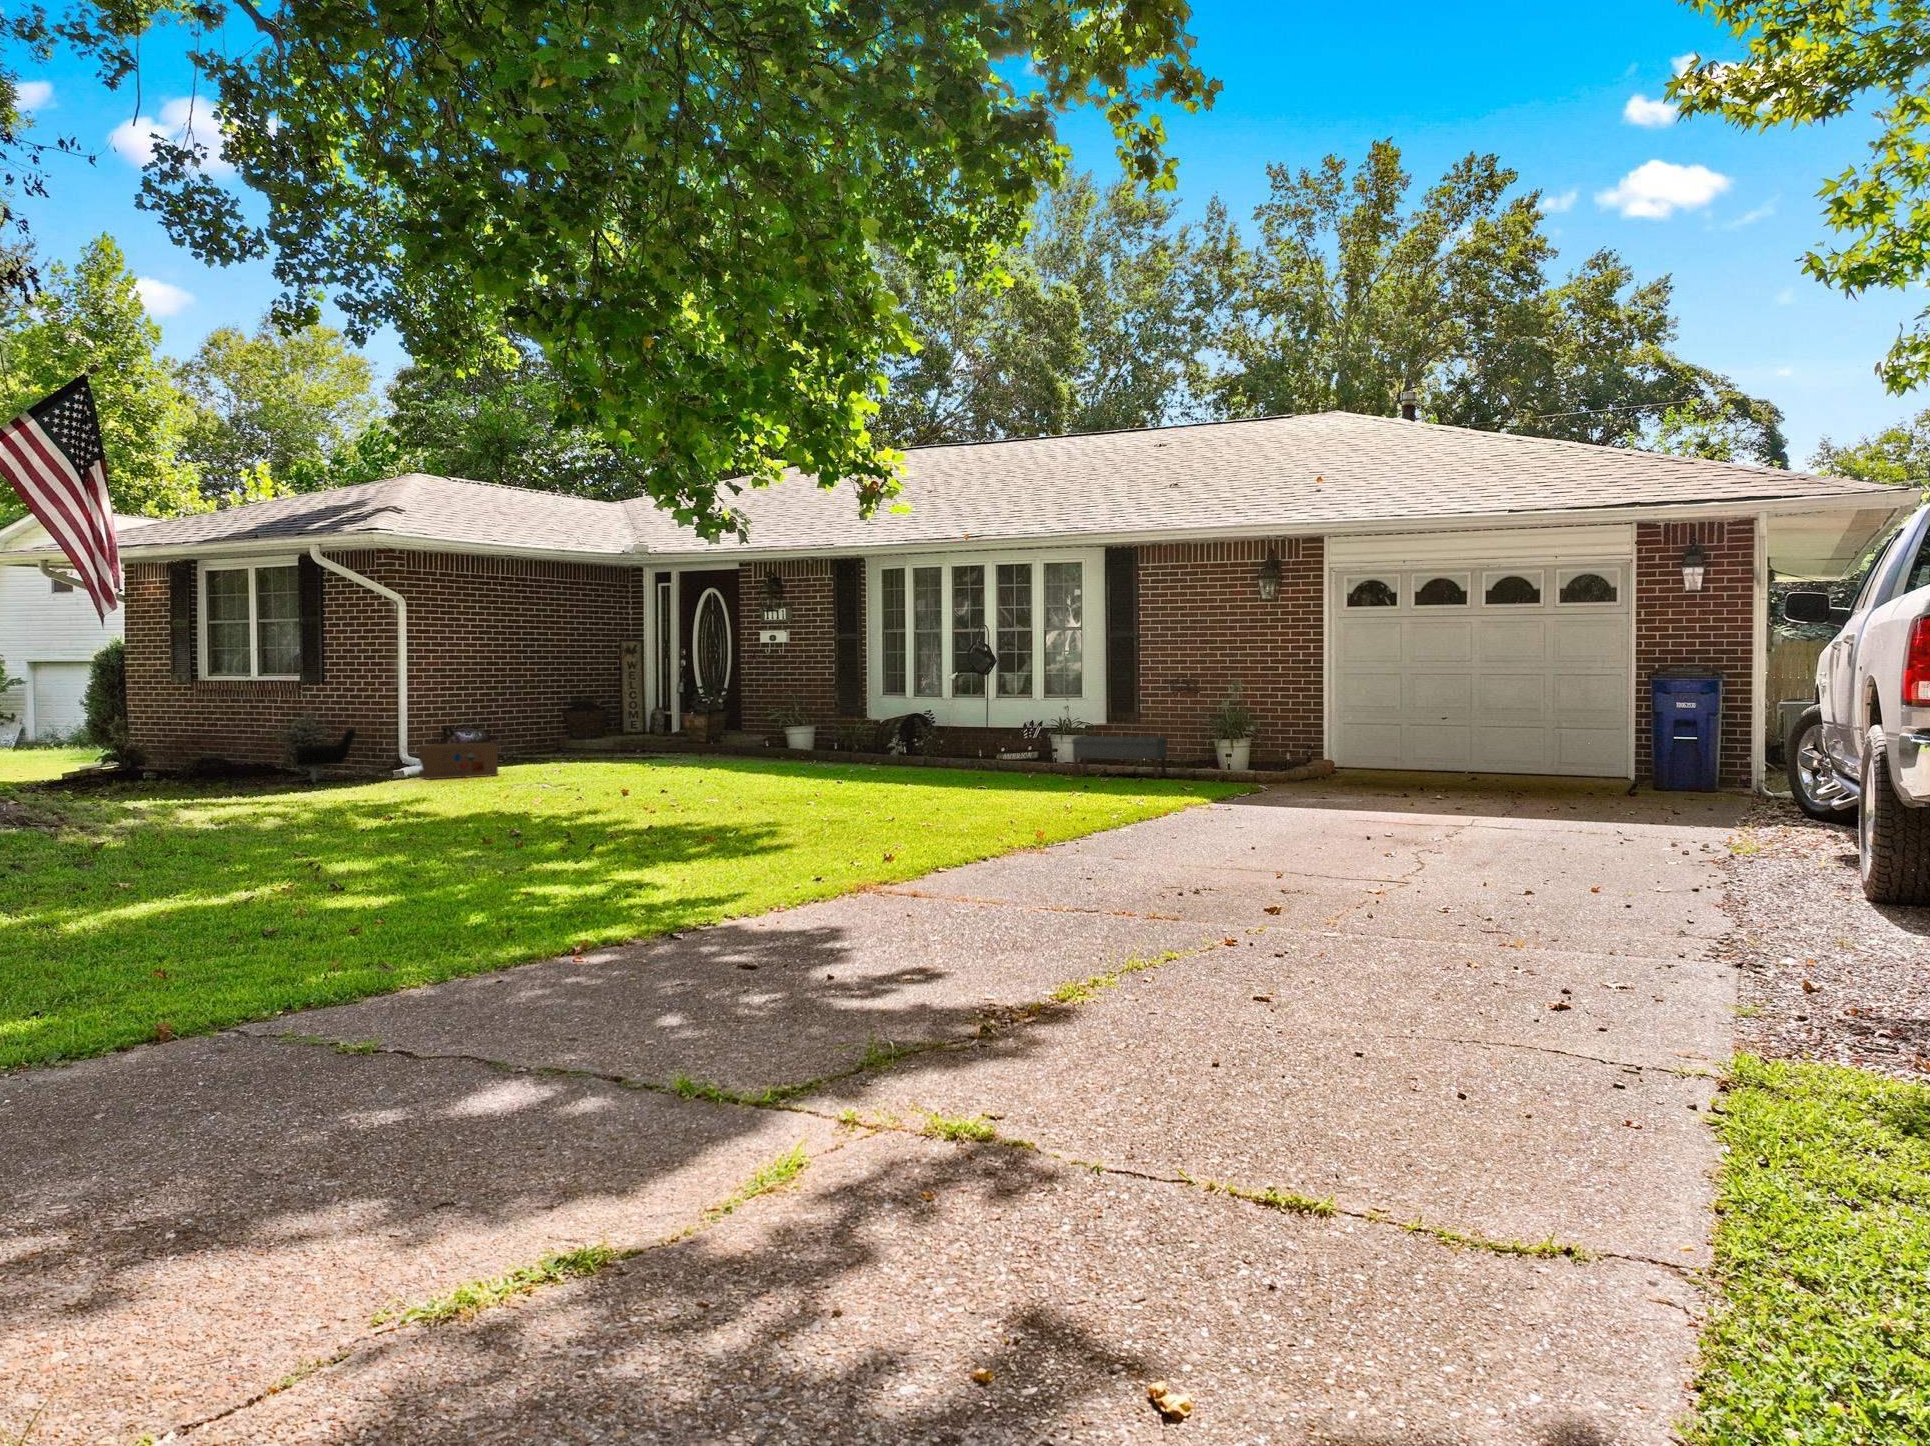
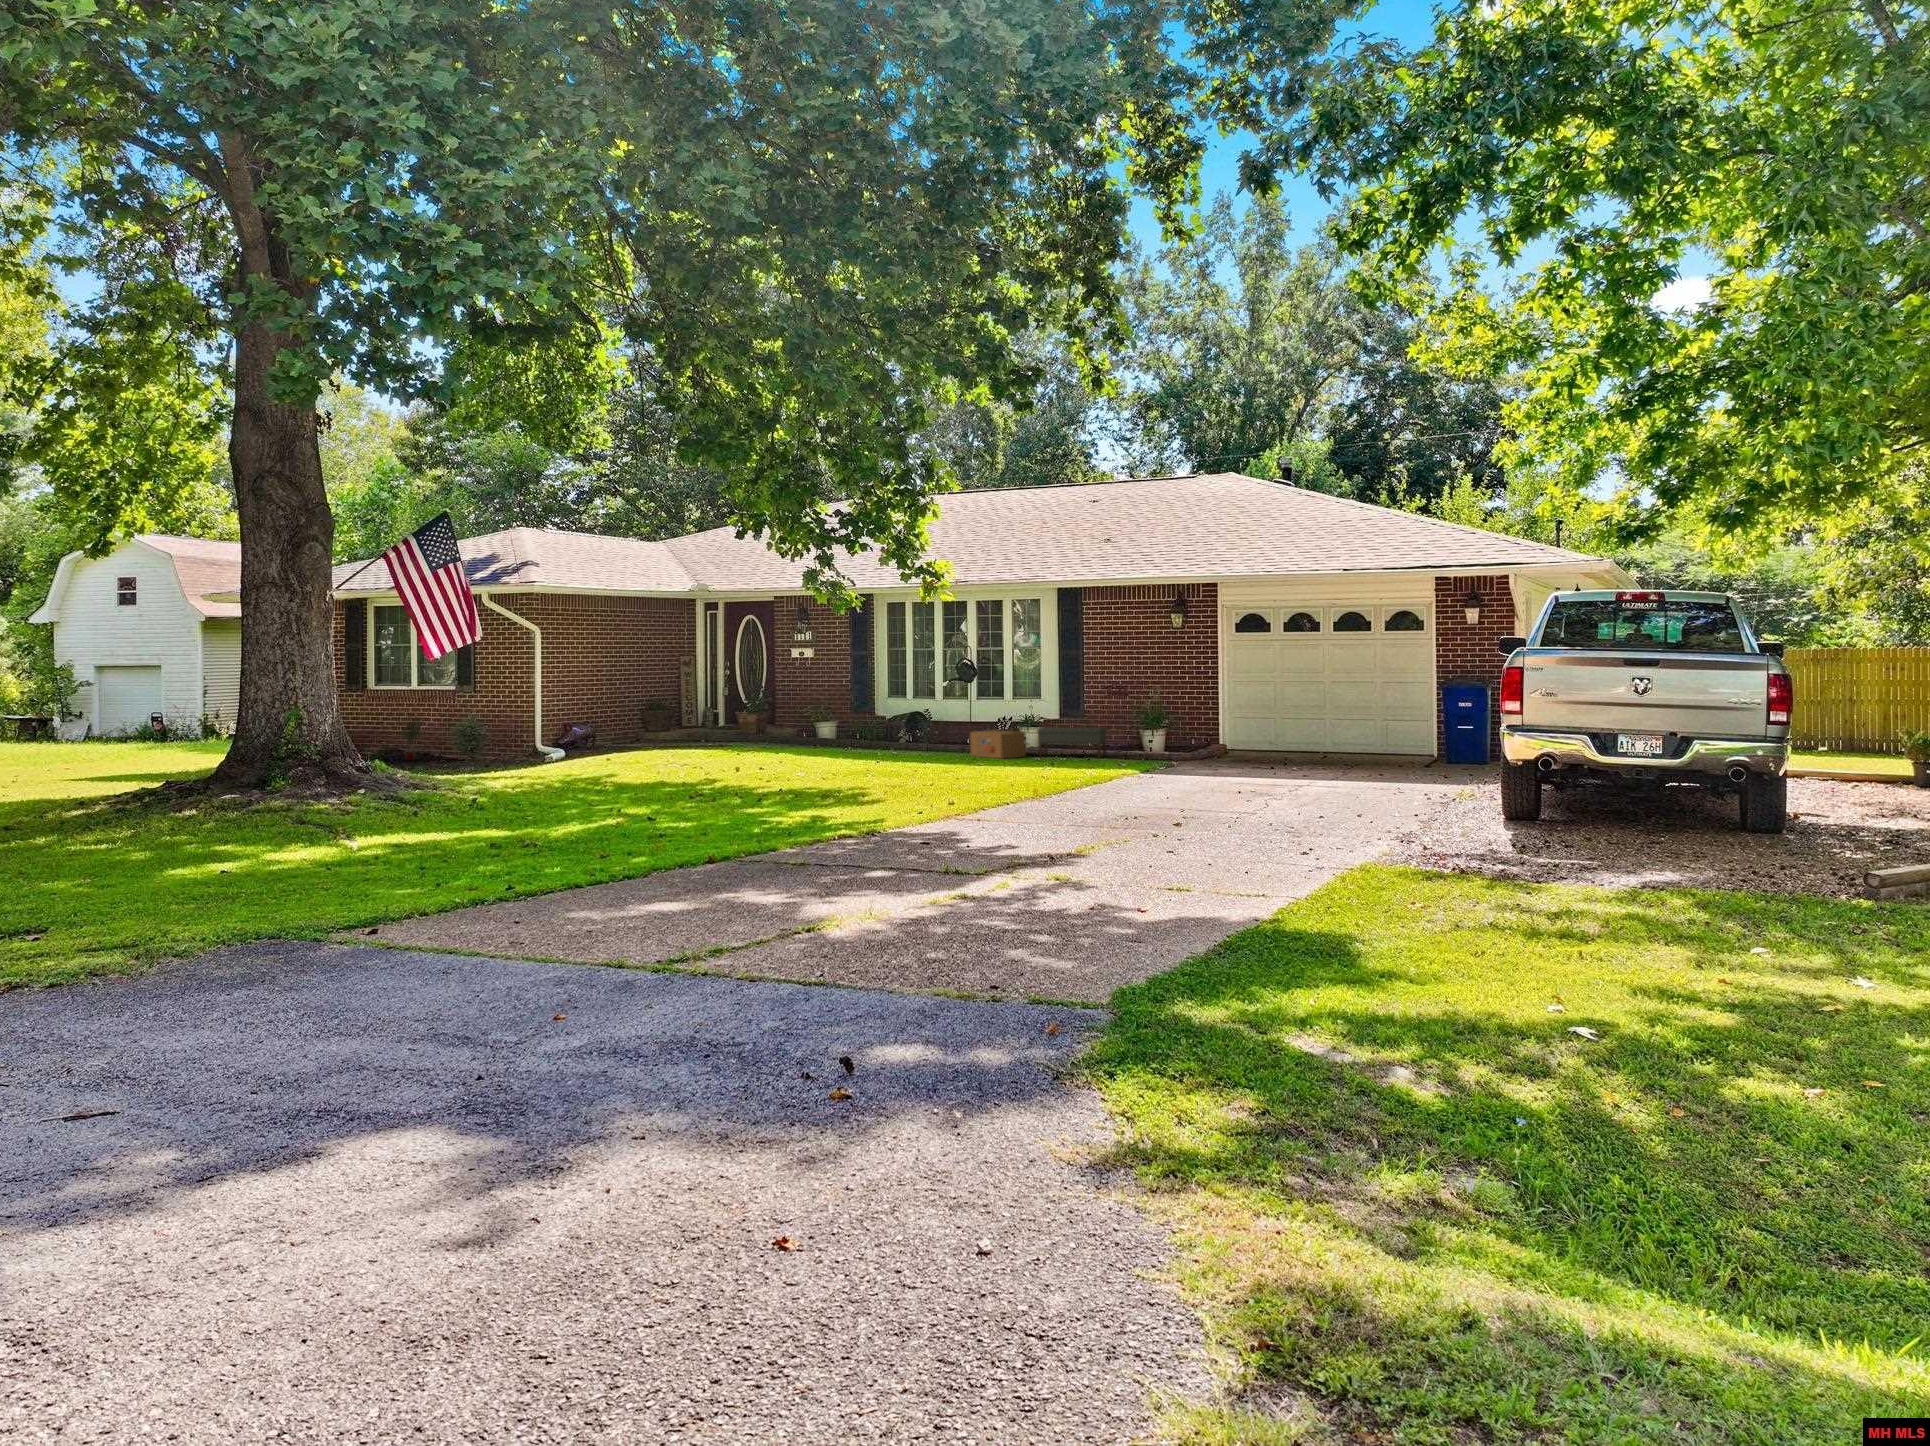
potted tree: none [229,713,267,775] -> present [400,716,426,761]
lounge chair: present [296,729,356,782] -> none [456,726,506,765]
cardboard box: present [419,743,498,779] -> present [970,730,1026,759]

